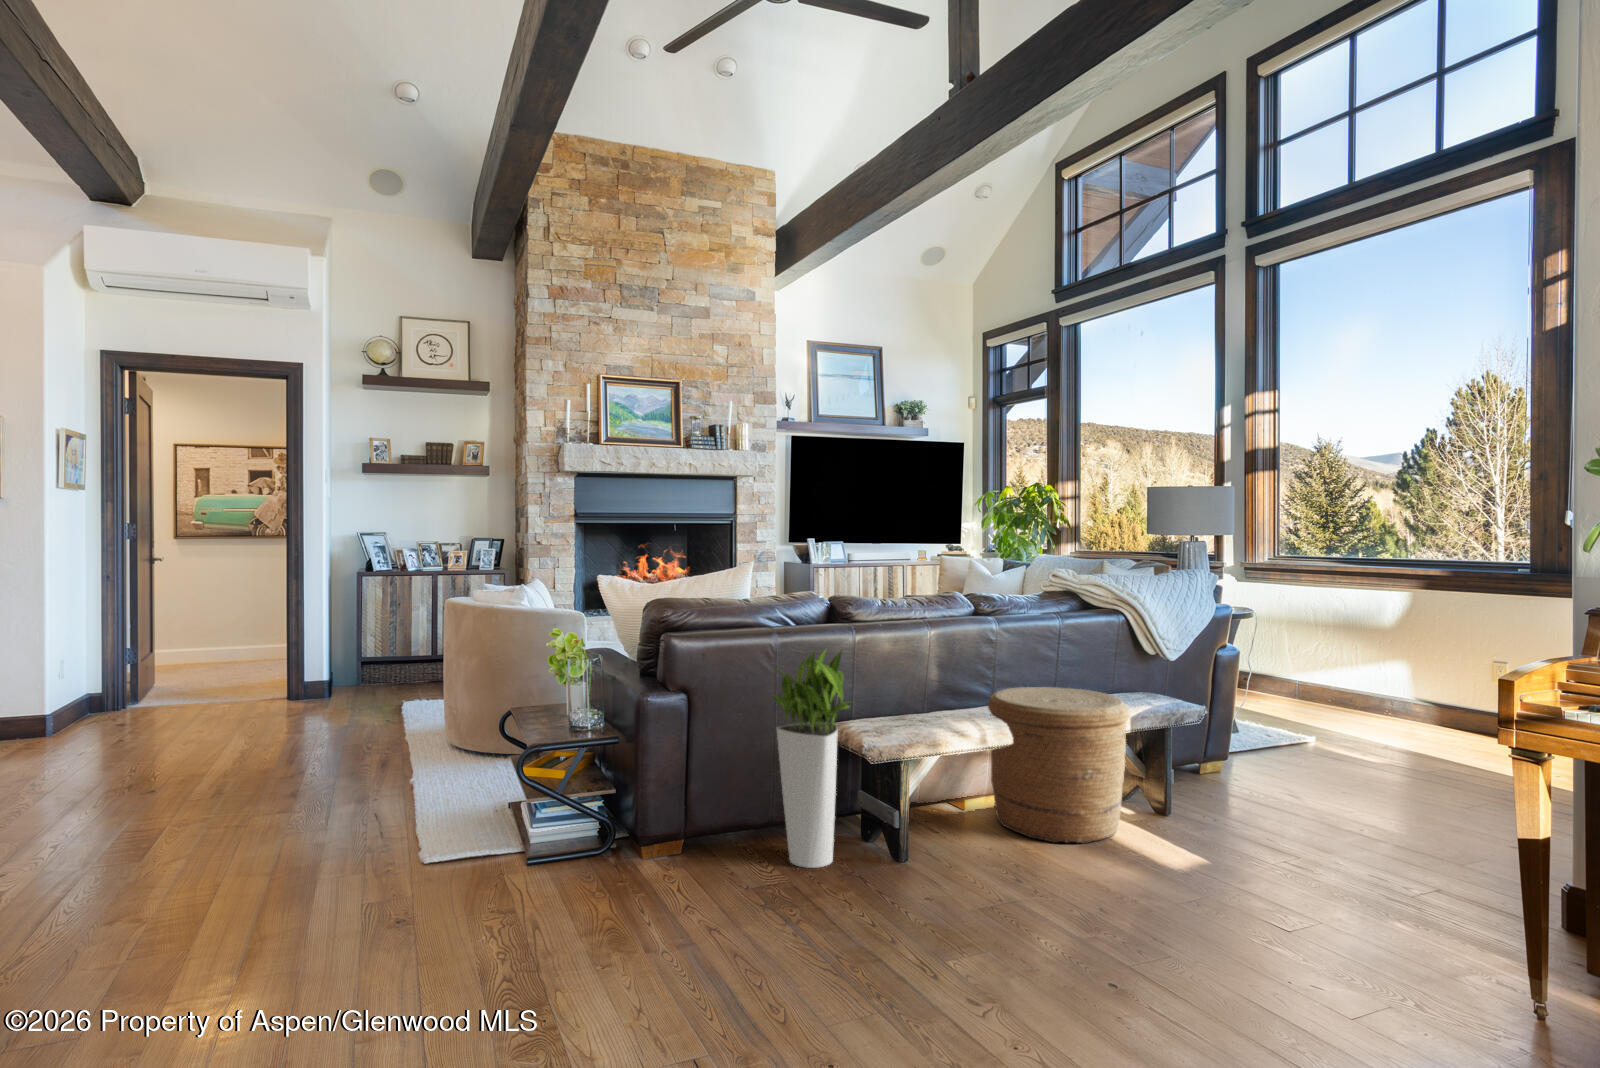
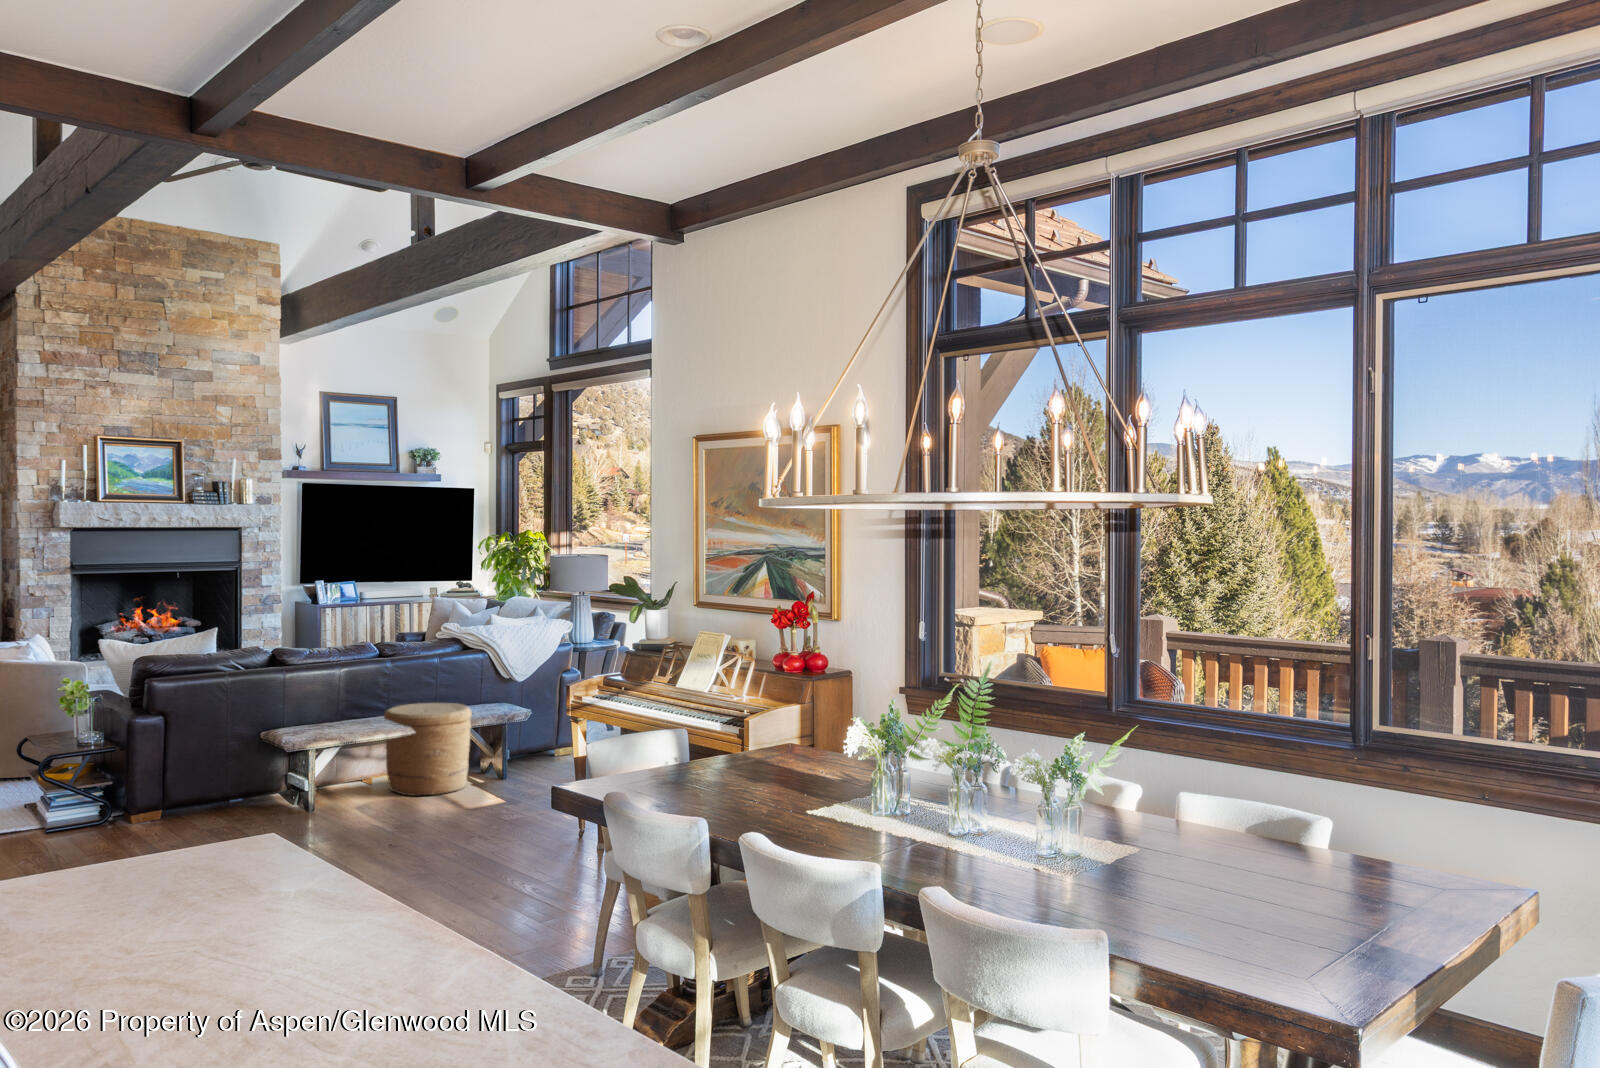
planter: present [774,650,850,868] -> none [217,684,280,818]

